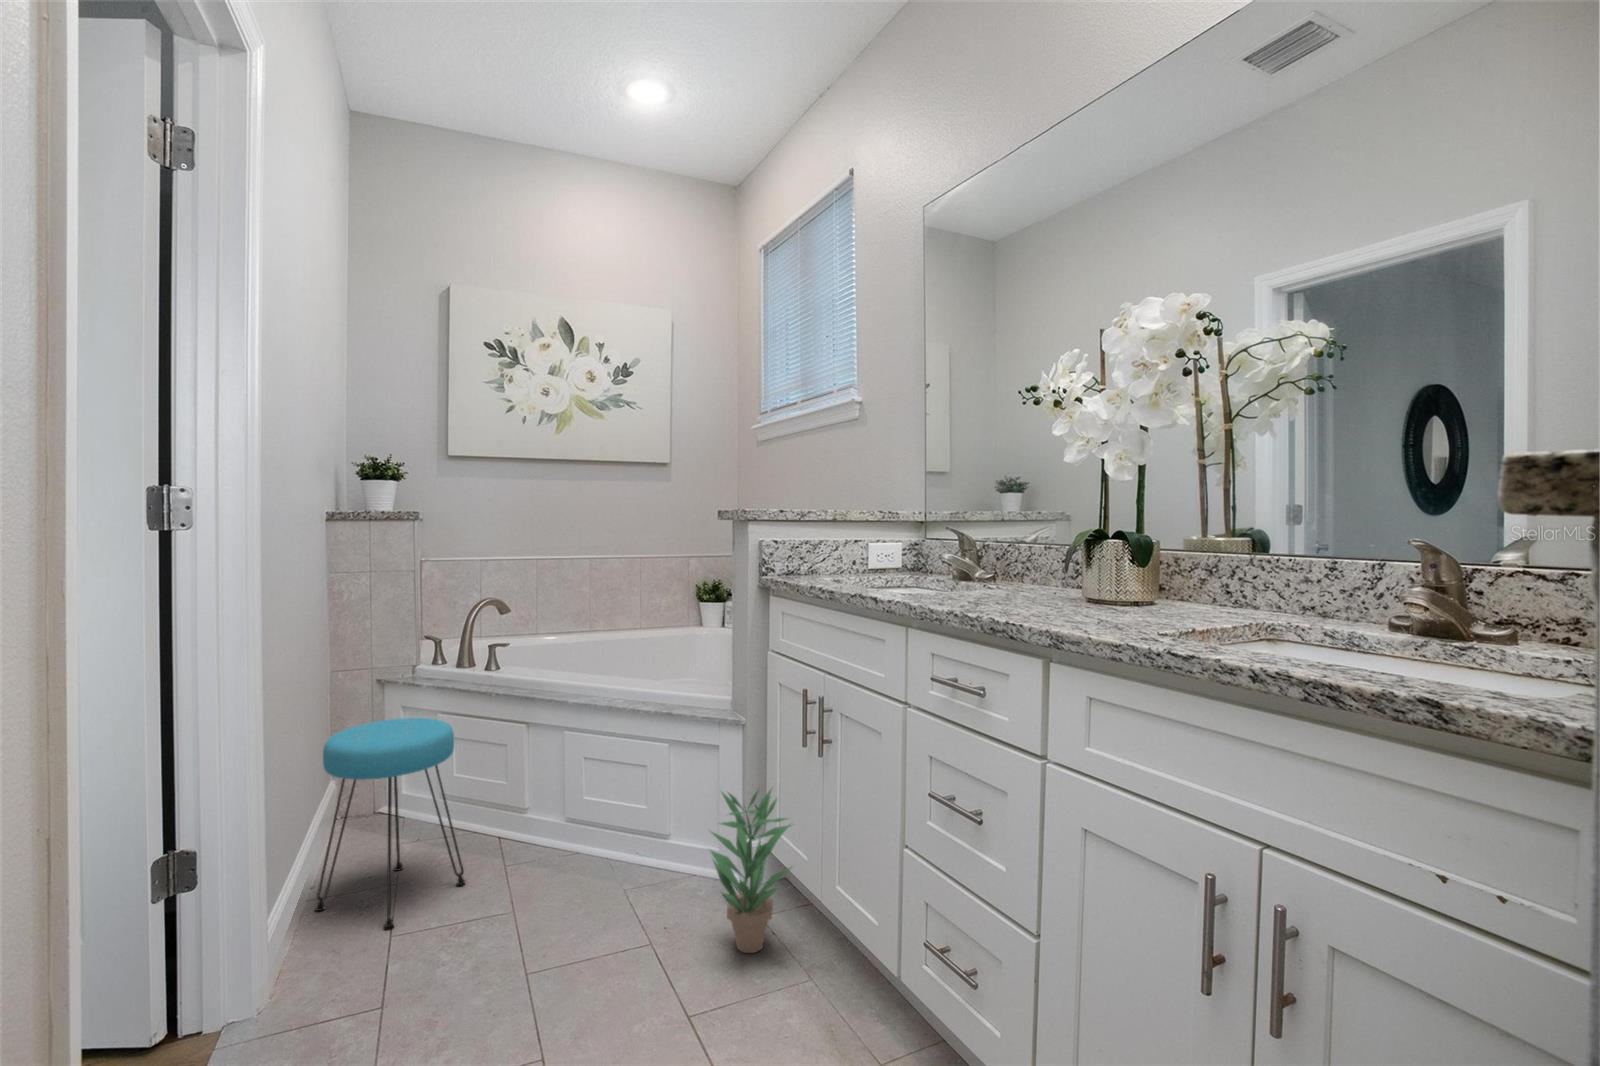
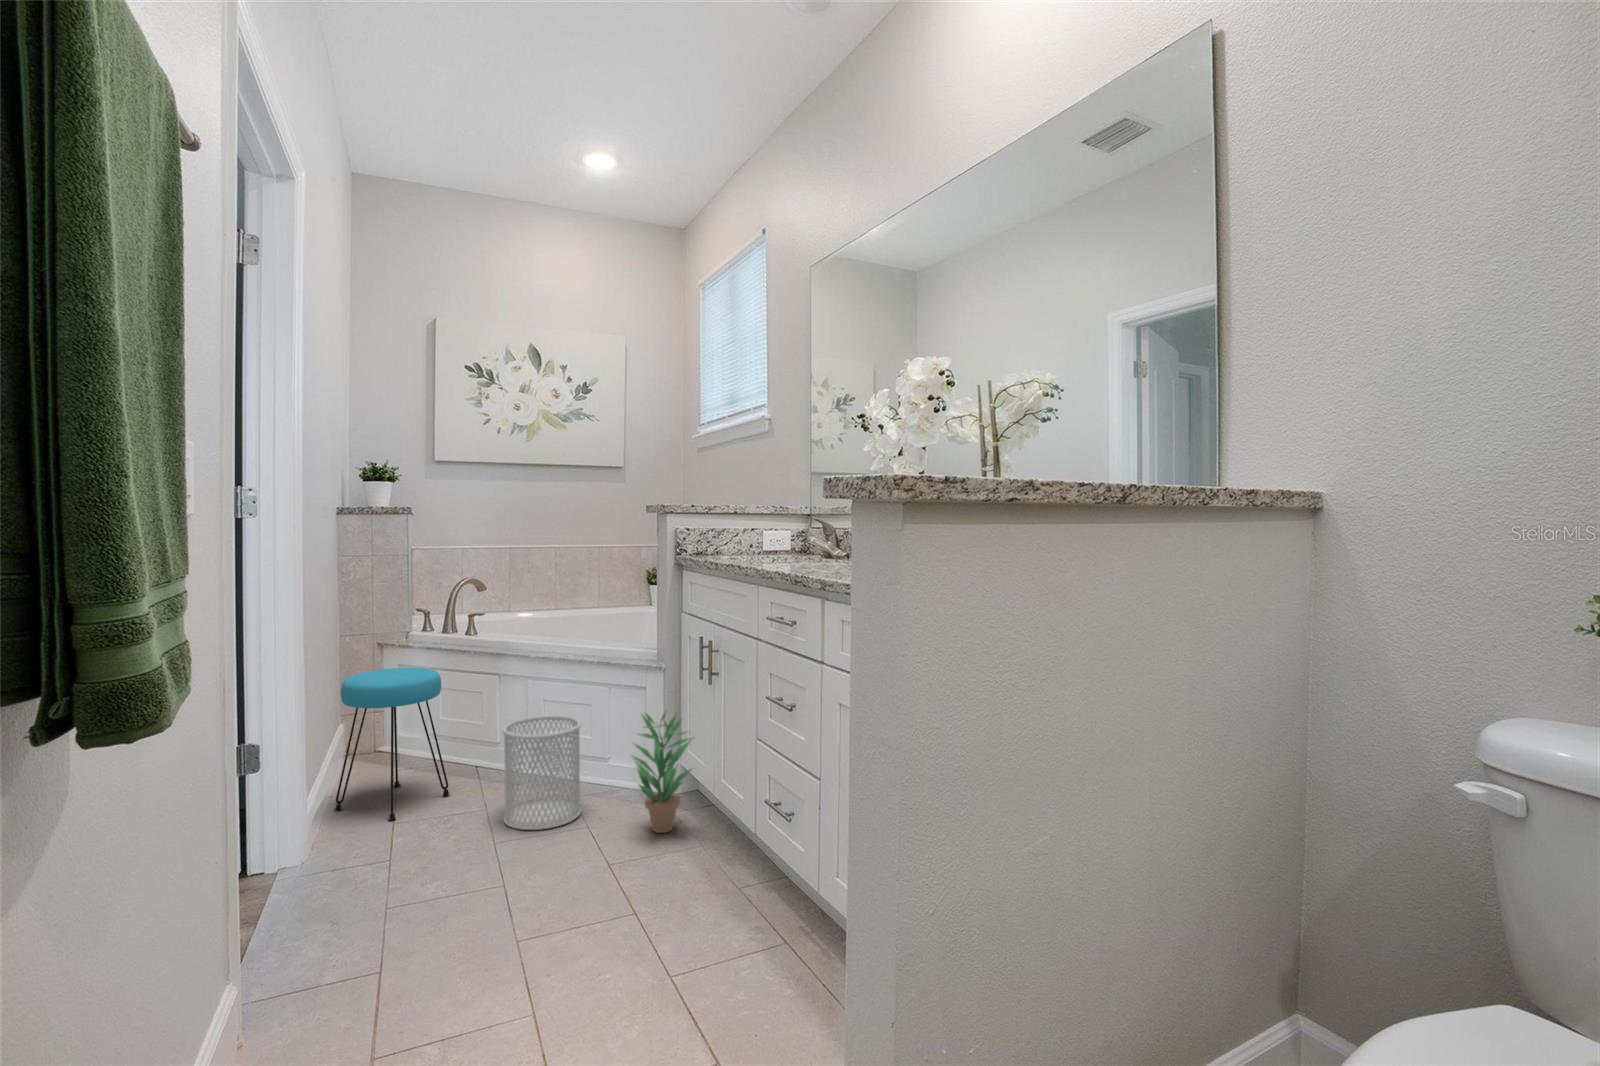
wastebasket: none [535,784,638,948] -> present [502,715,581,830]

